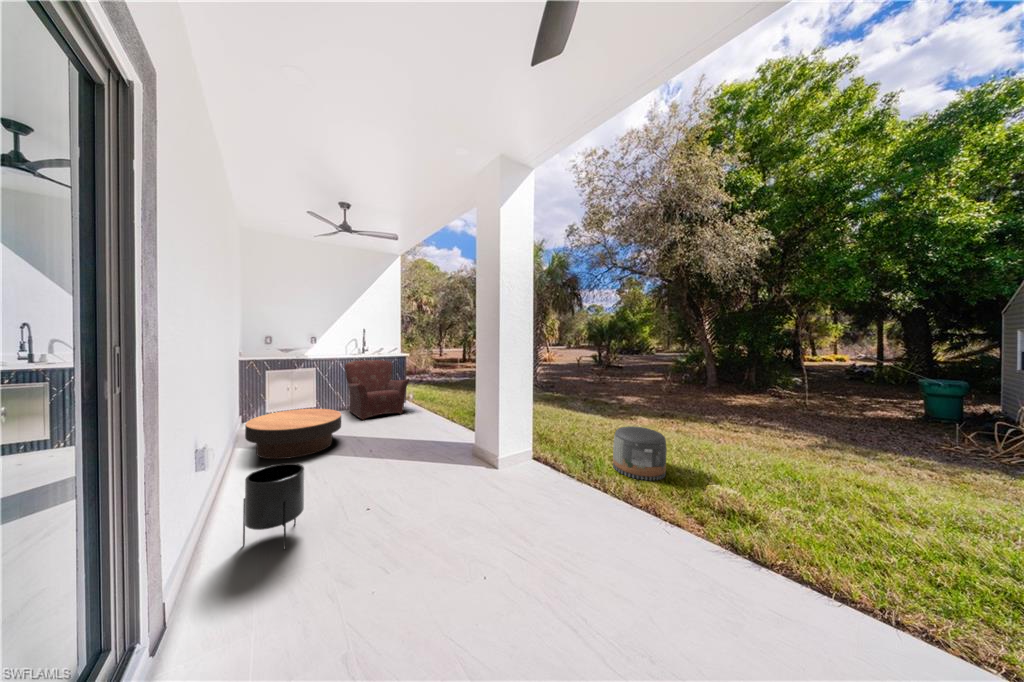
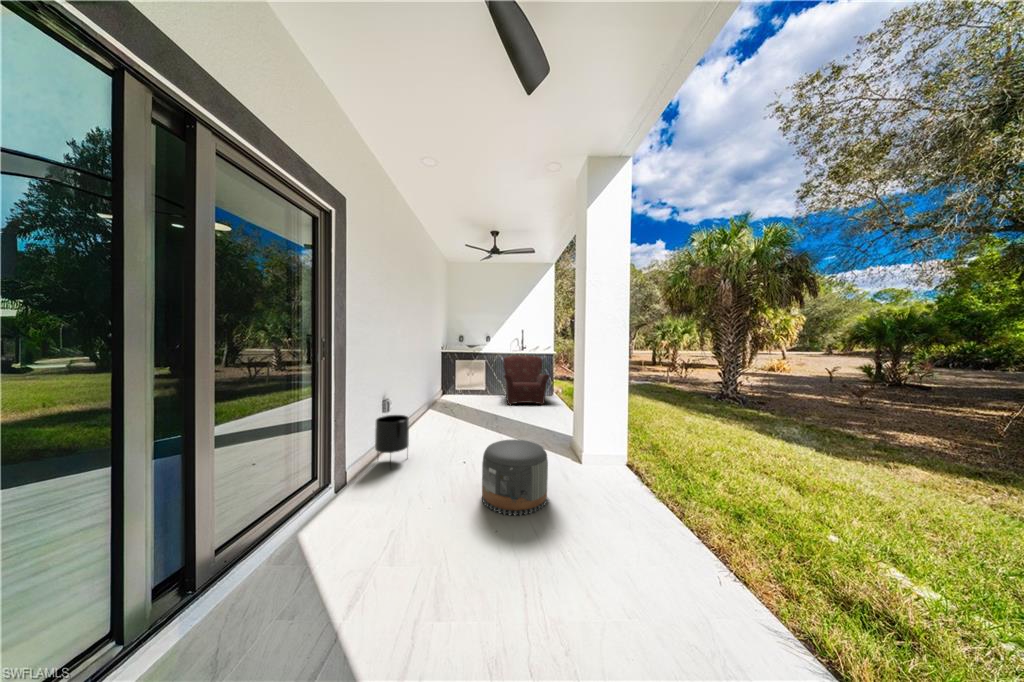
coffee table: present [245,409,341,459] -> none [422,389,481,422]
pouf: present [613,426,667,480] -> present [482,439,548,516]

